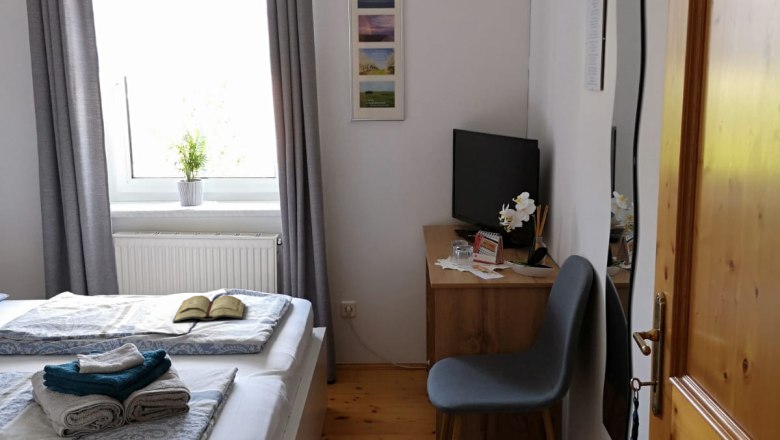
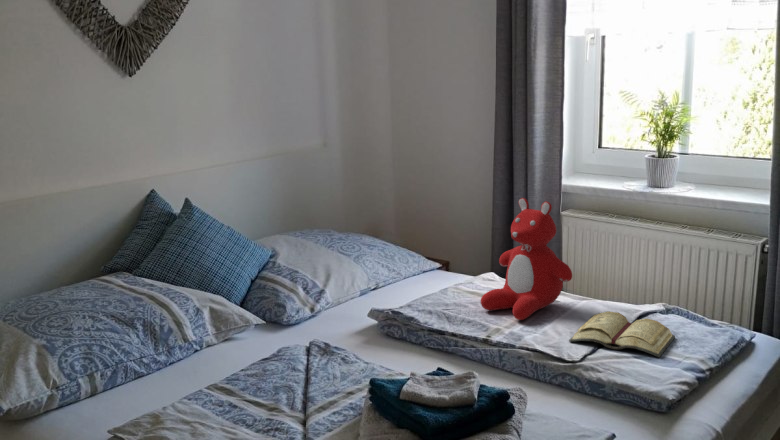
teddy bear: none [82,217,160,316] -> present [481,198,572,320]

